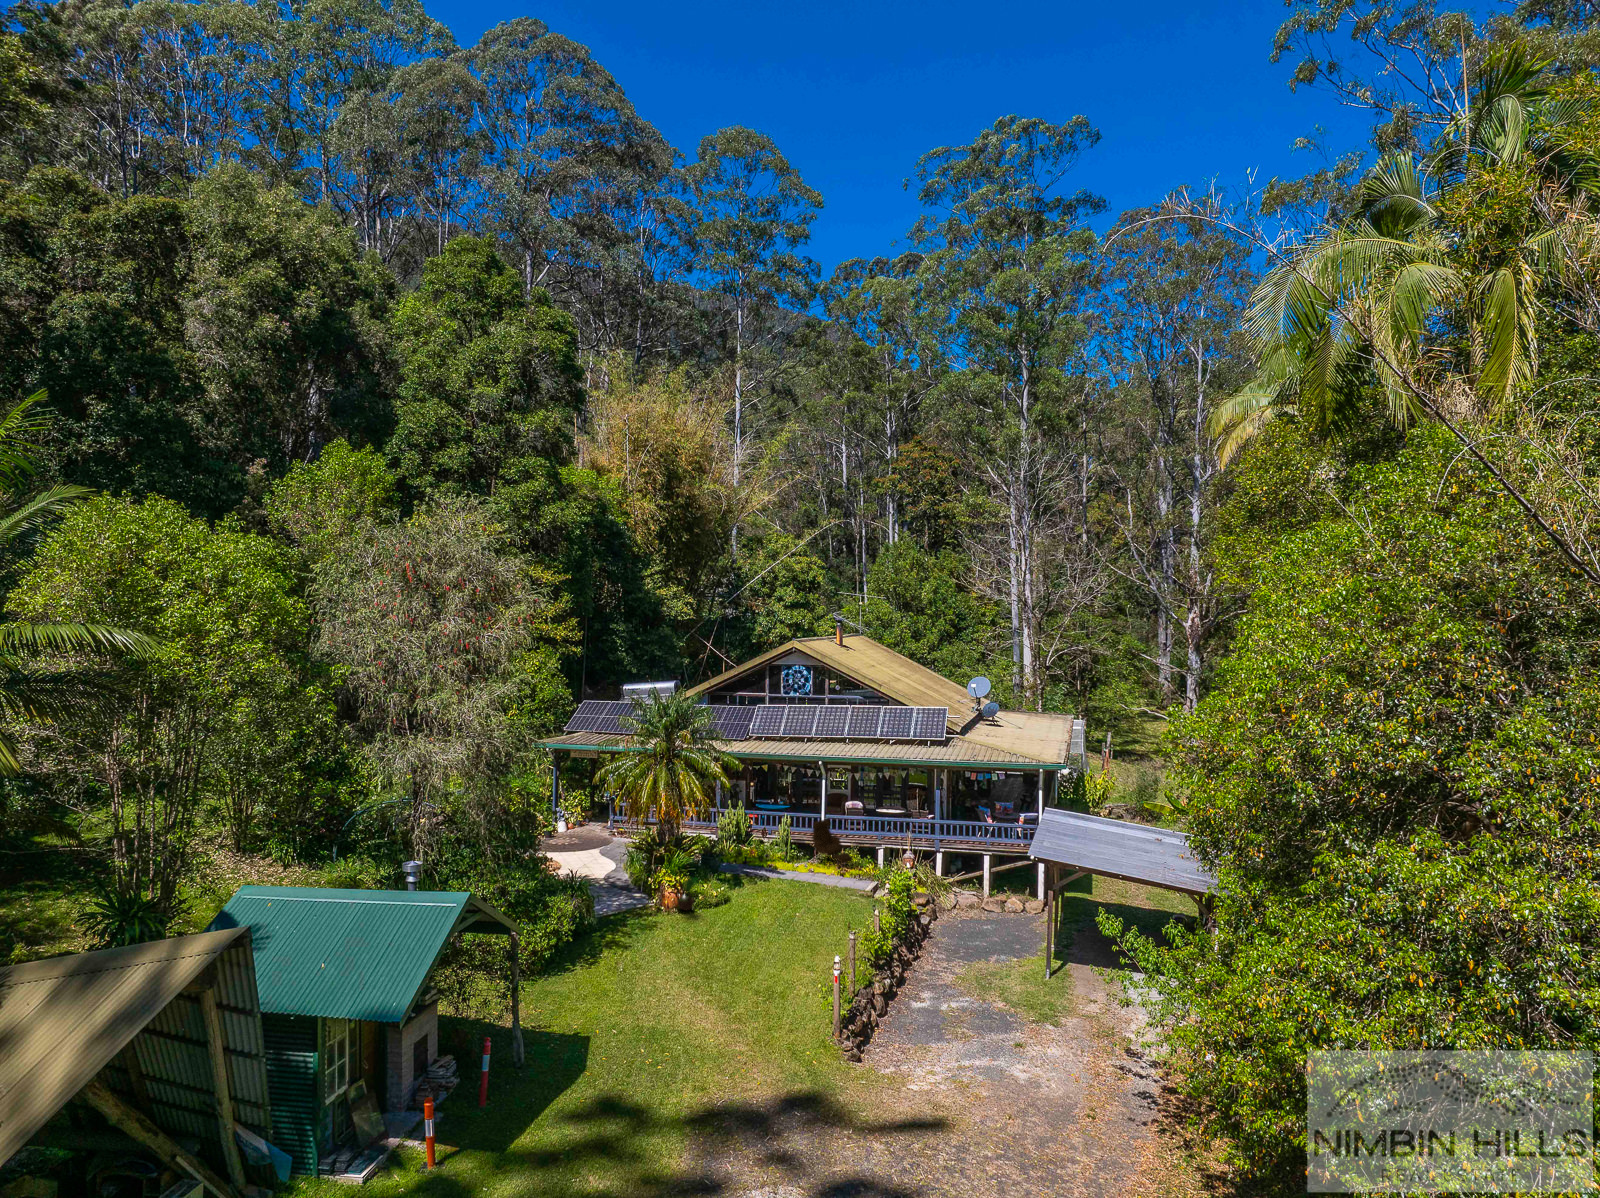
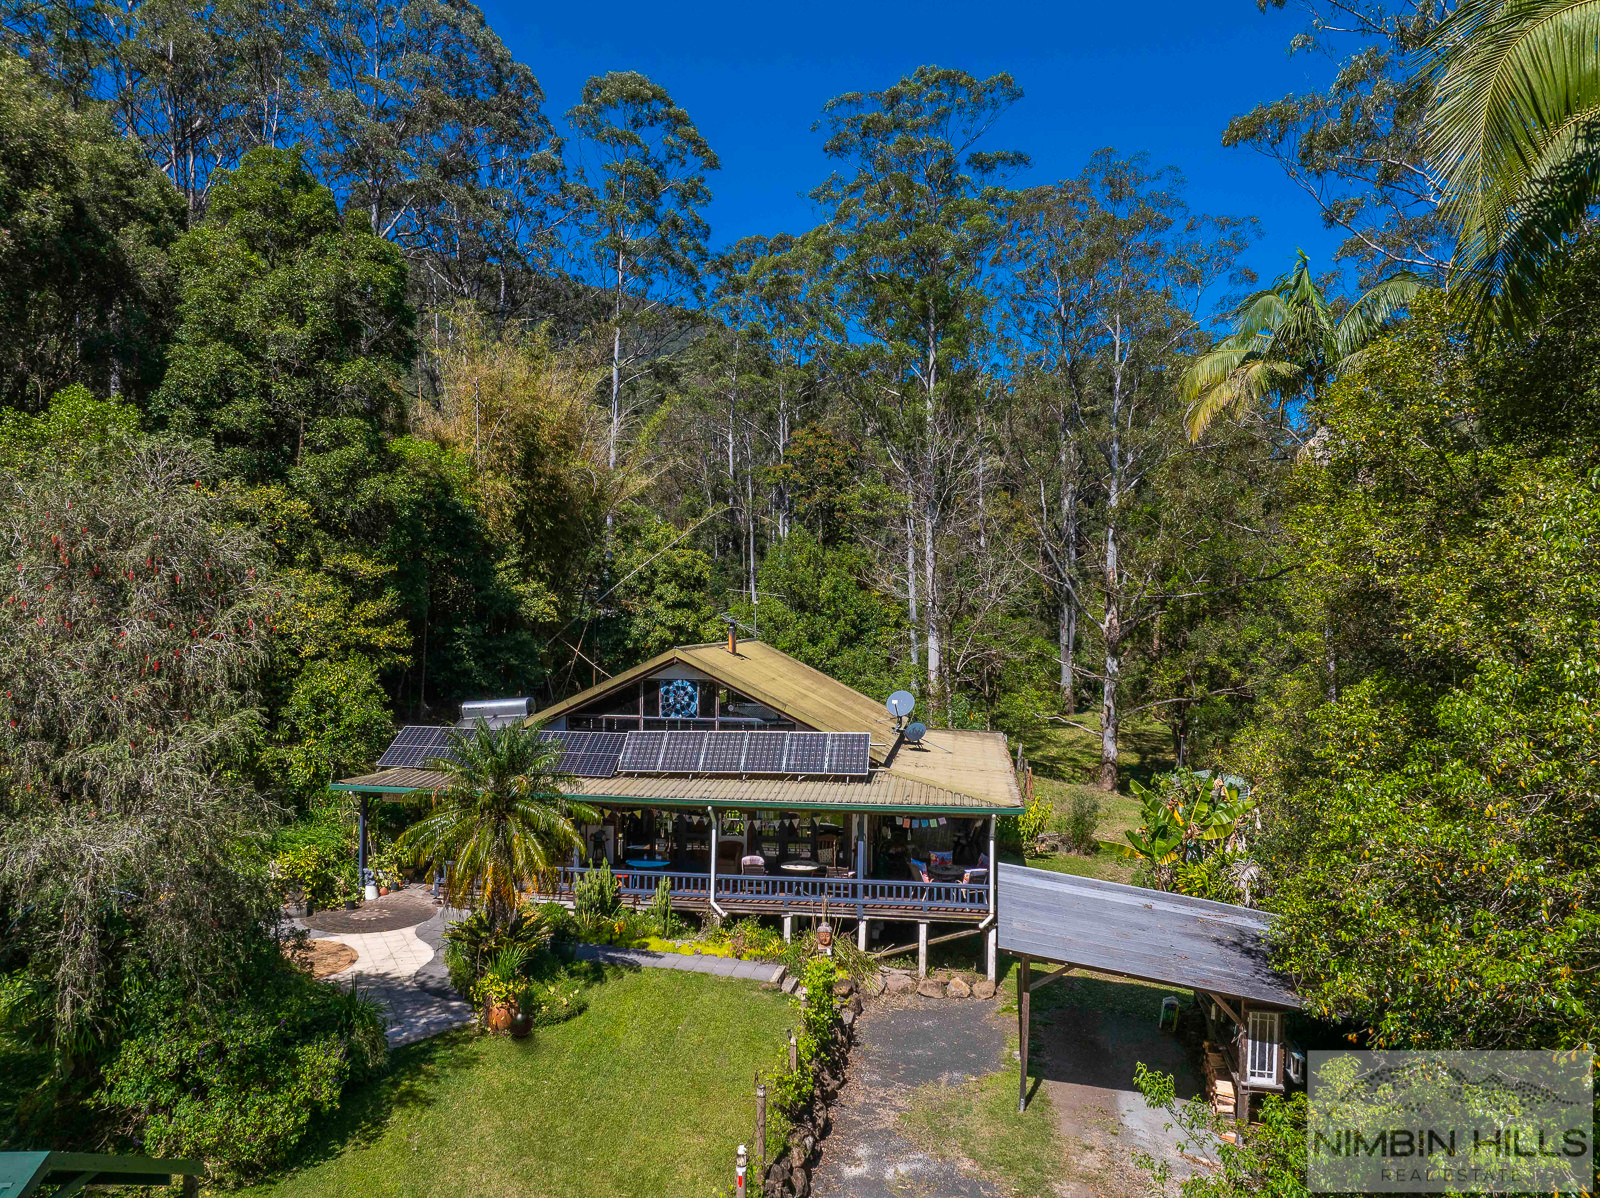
lounge chair: present [812,820,853,865] -> none [700,880,752,946]

